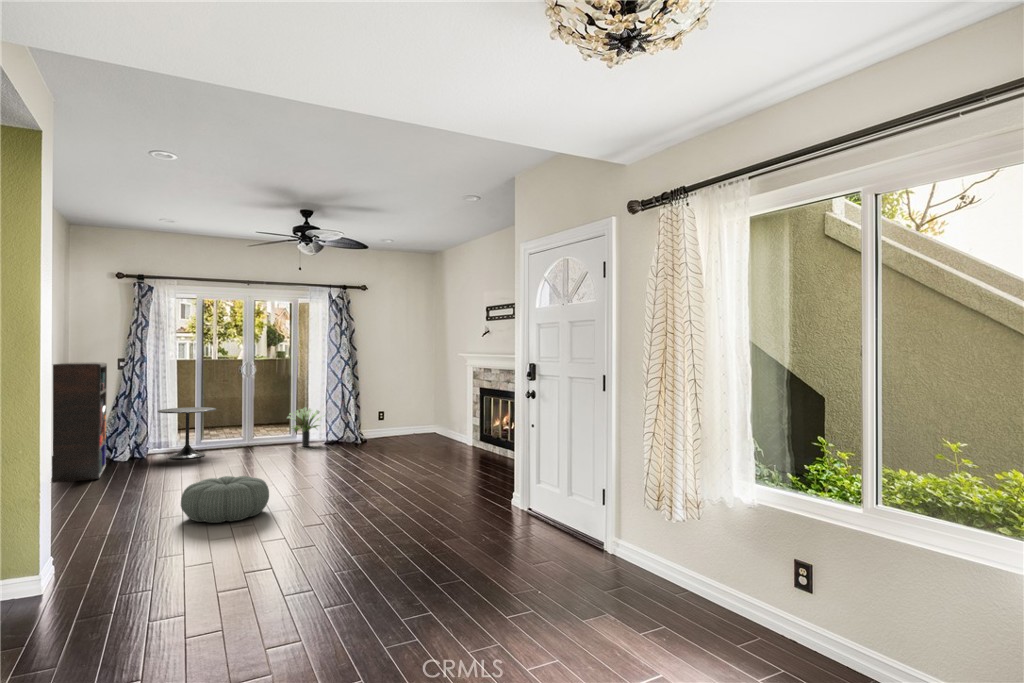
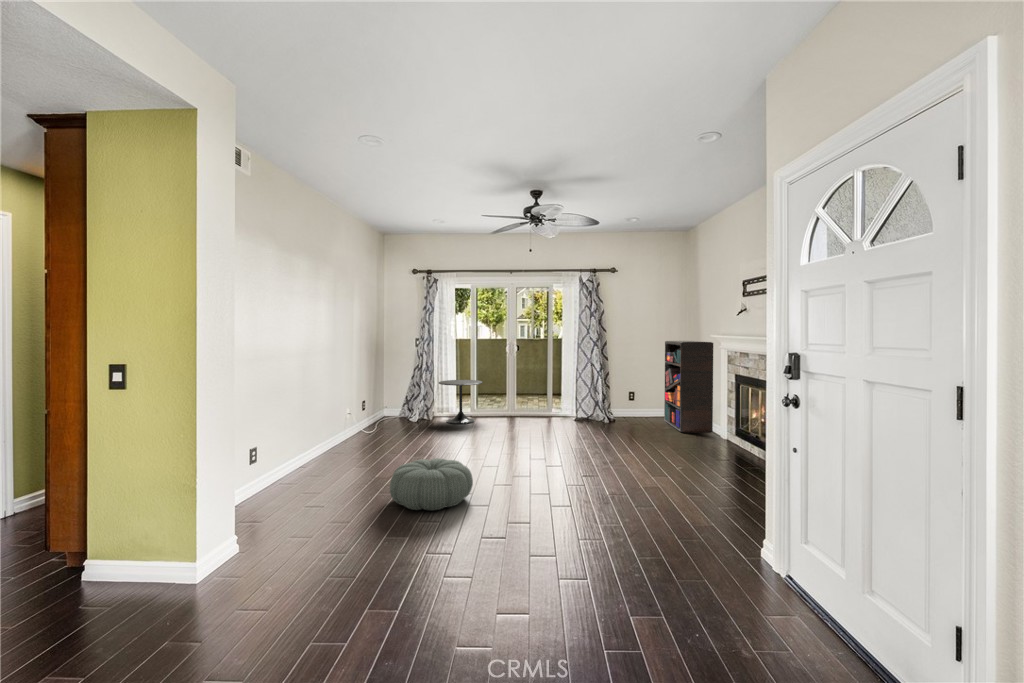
bookshelf: present [52,362,107,483] -> present [664,341,713,433]
potted plant: present [287,407,326,447] -> none [542,384,577,421]

